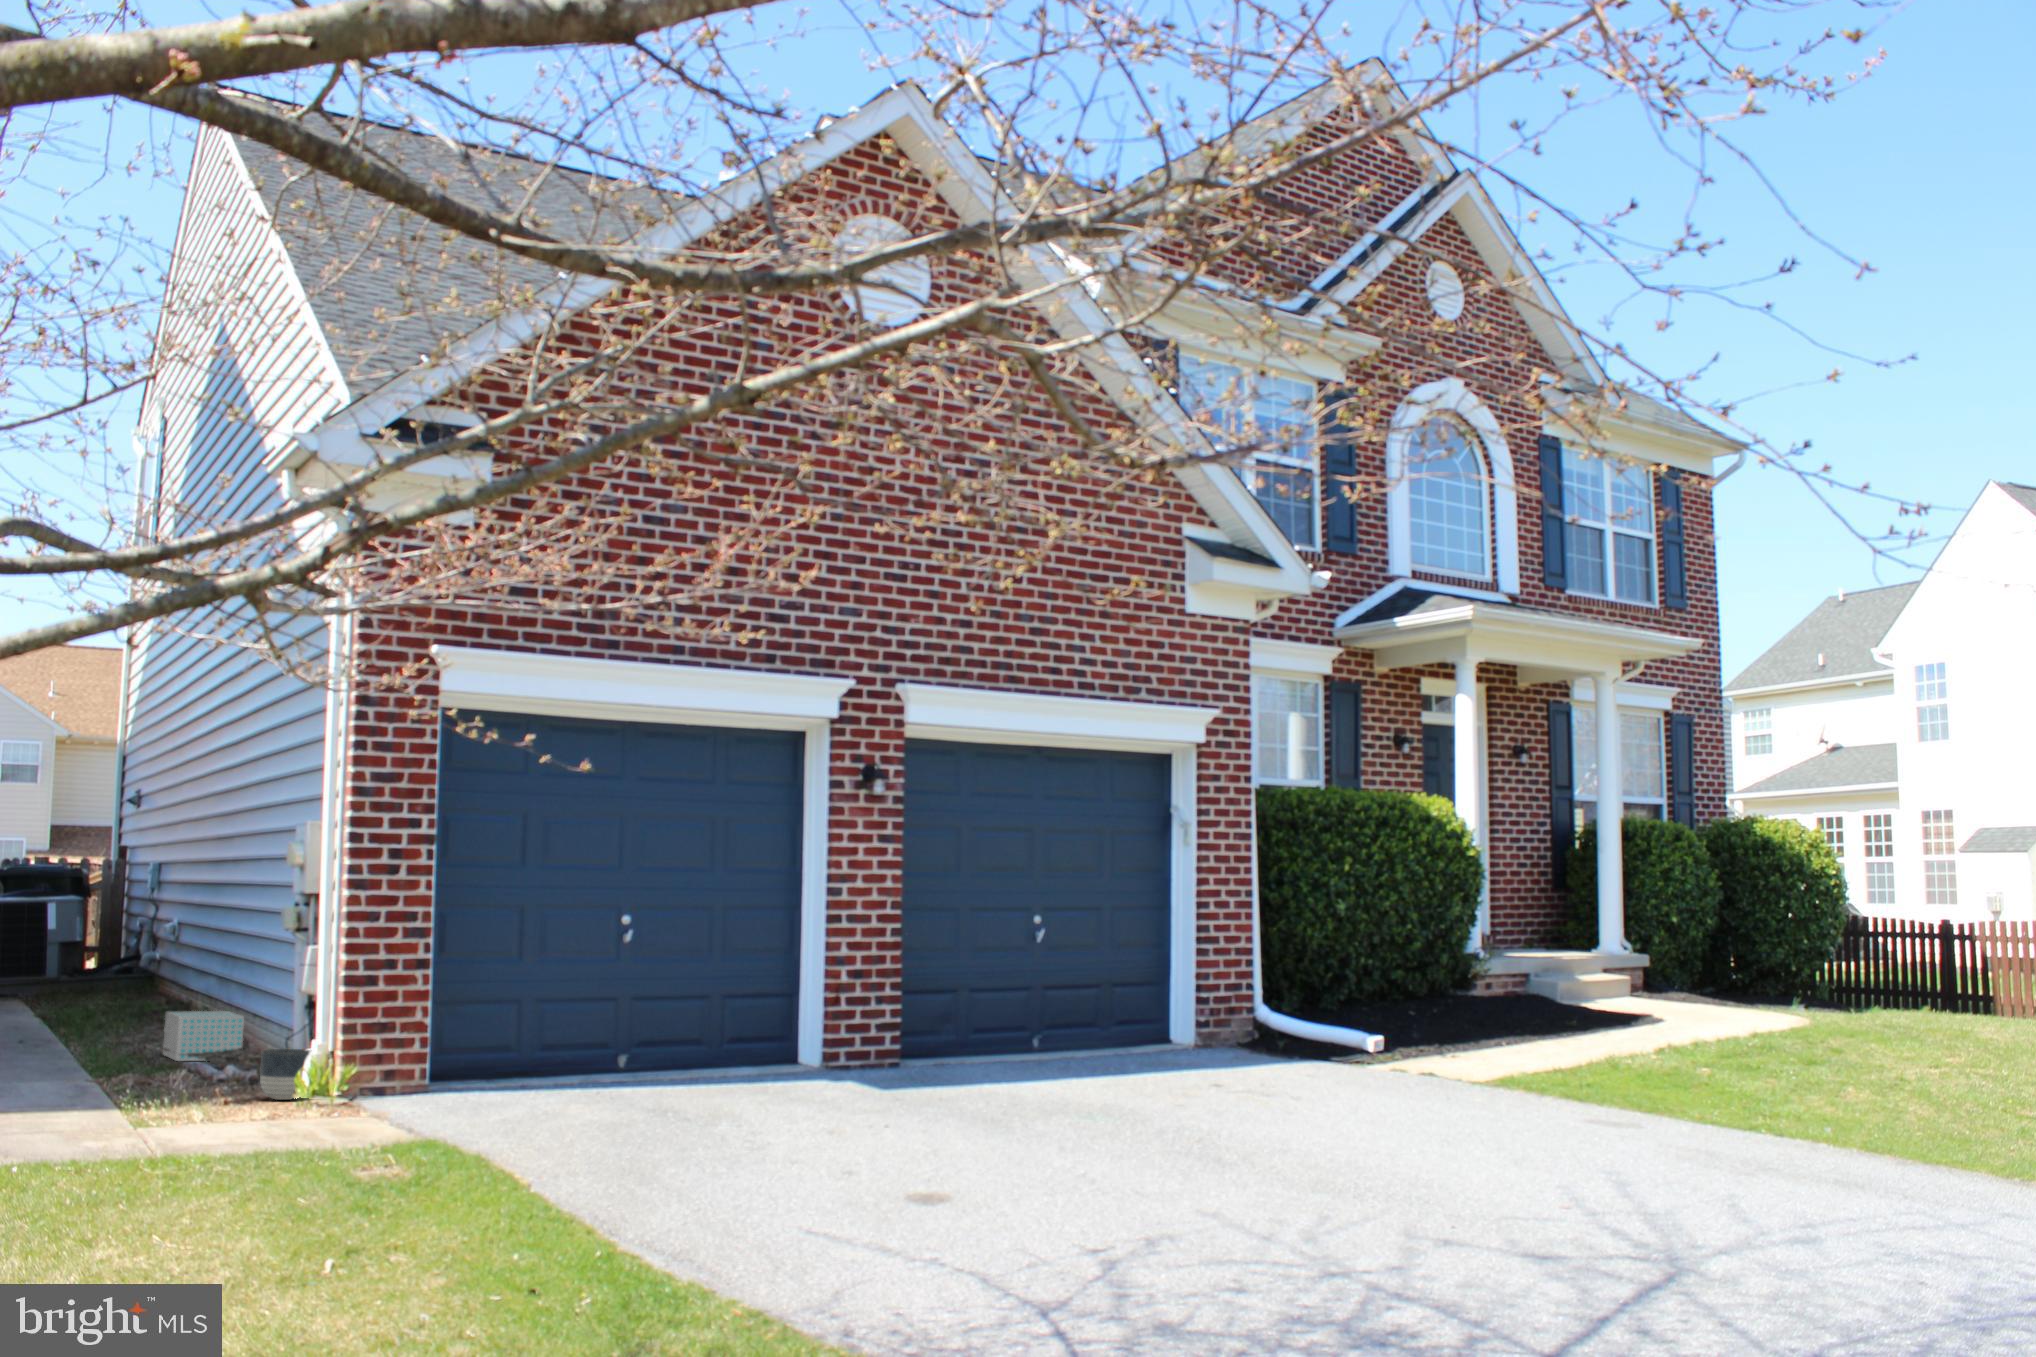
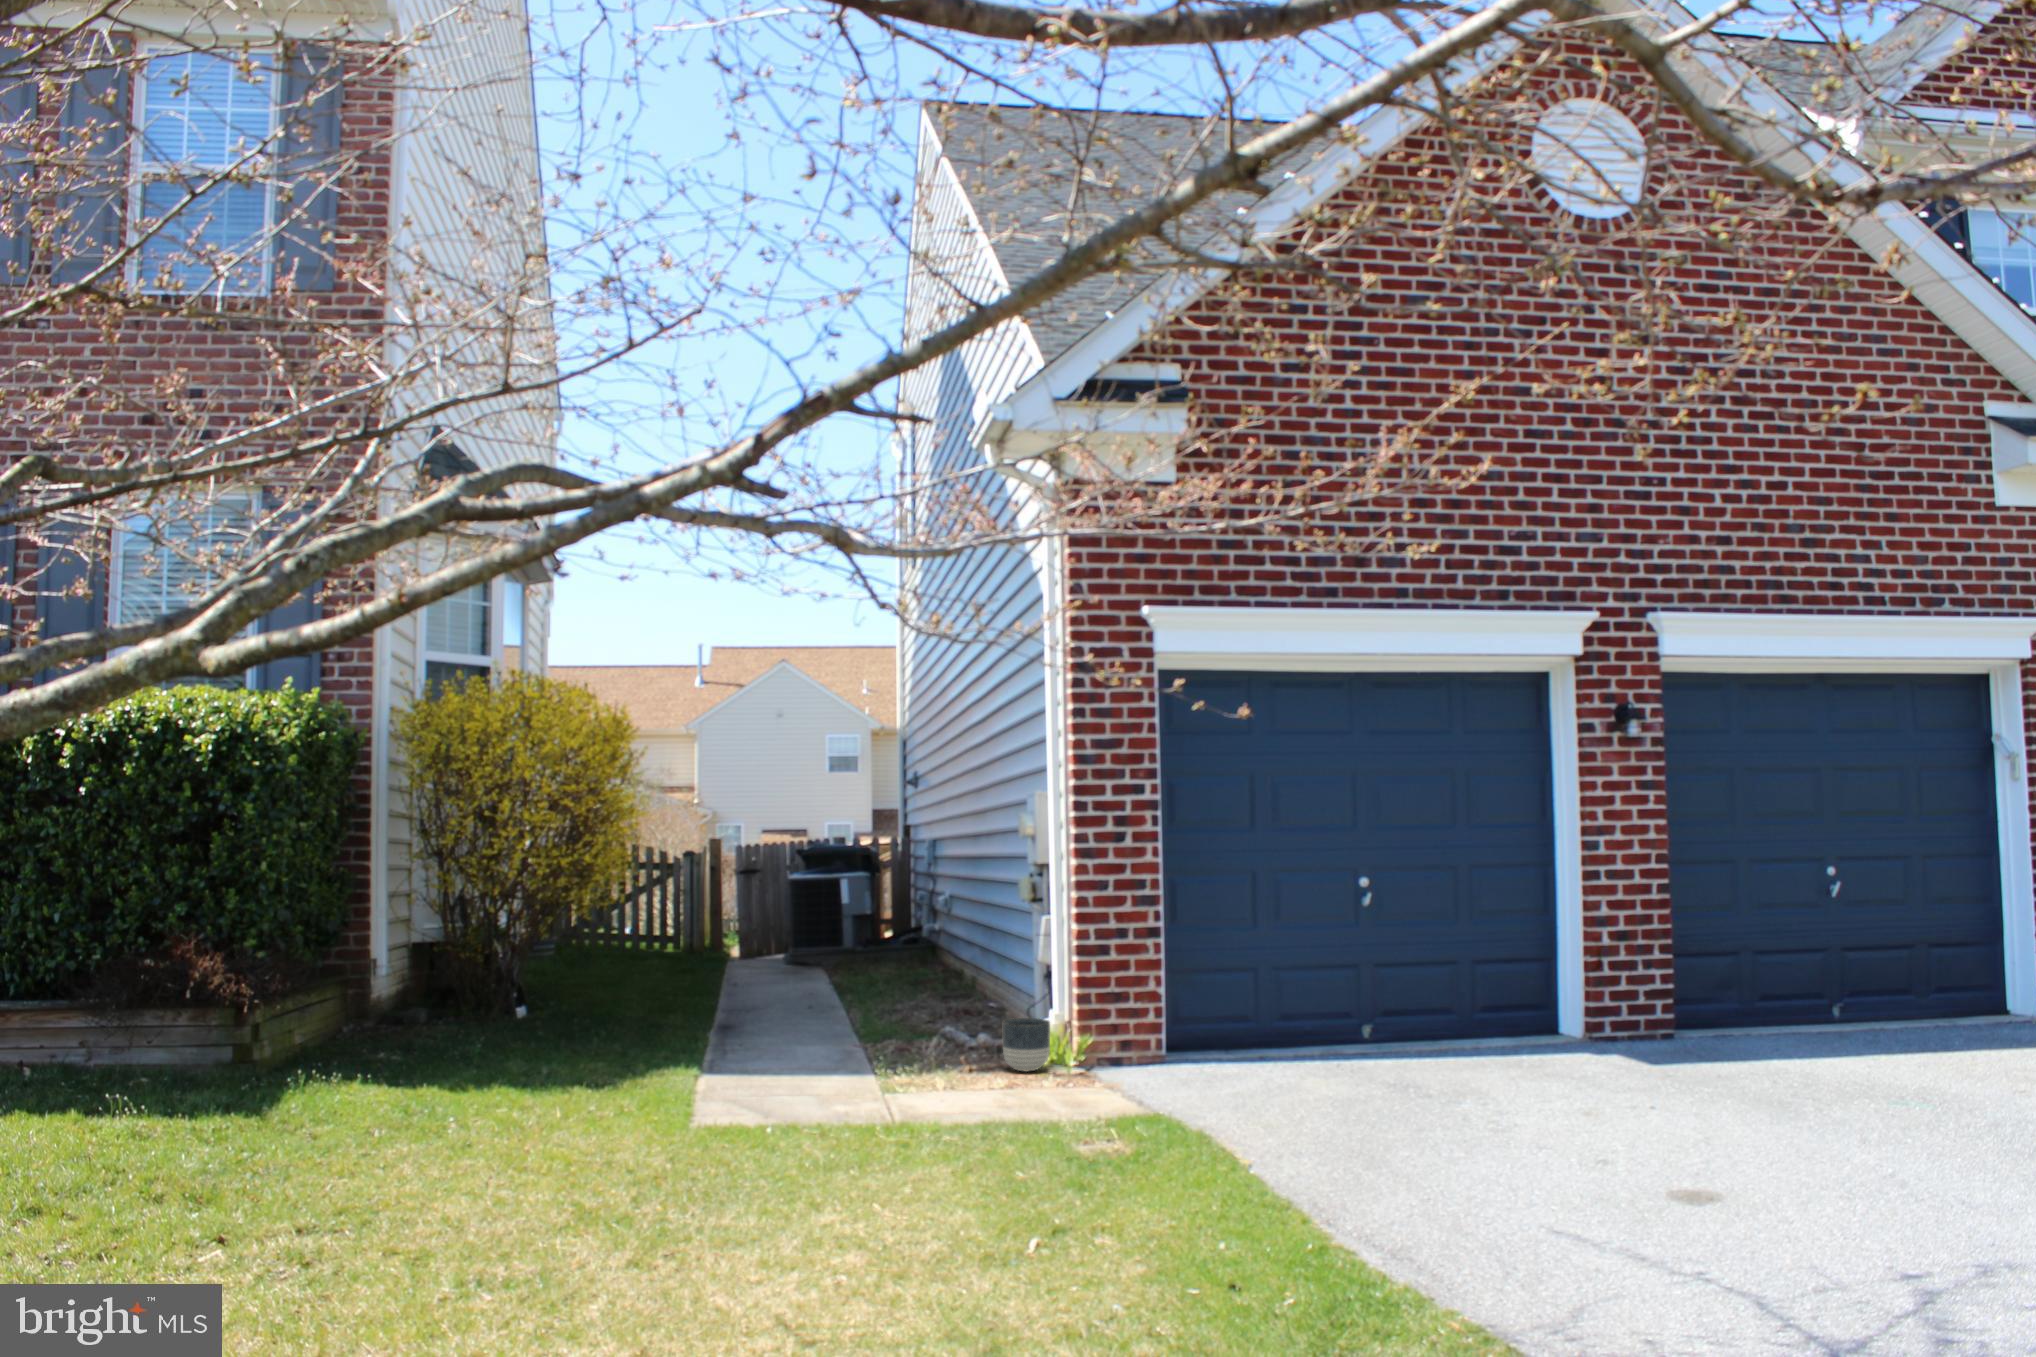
storage box: present [163,1011,244,1061] -> none [943,958,1009,1008]

